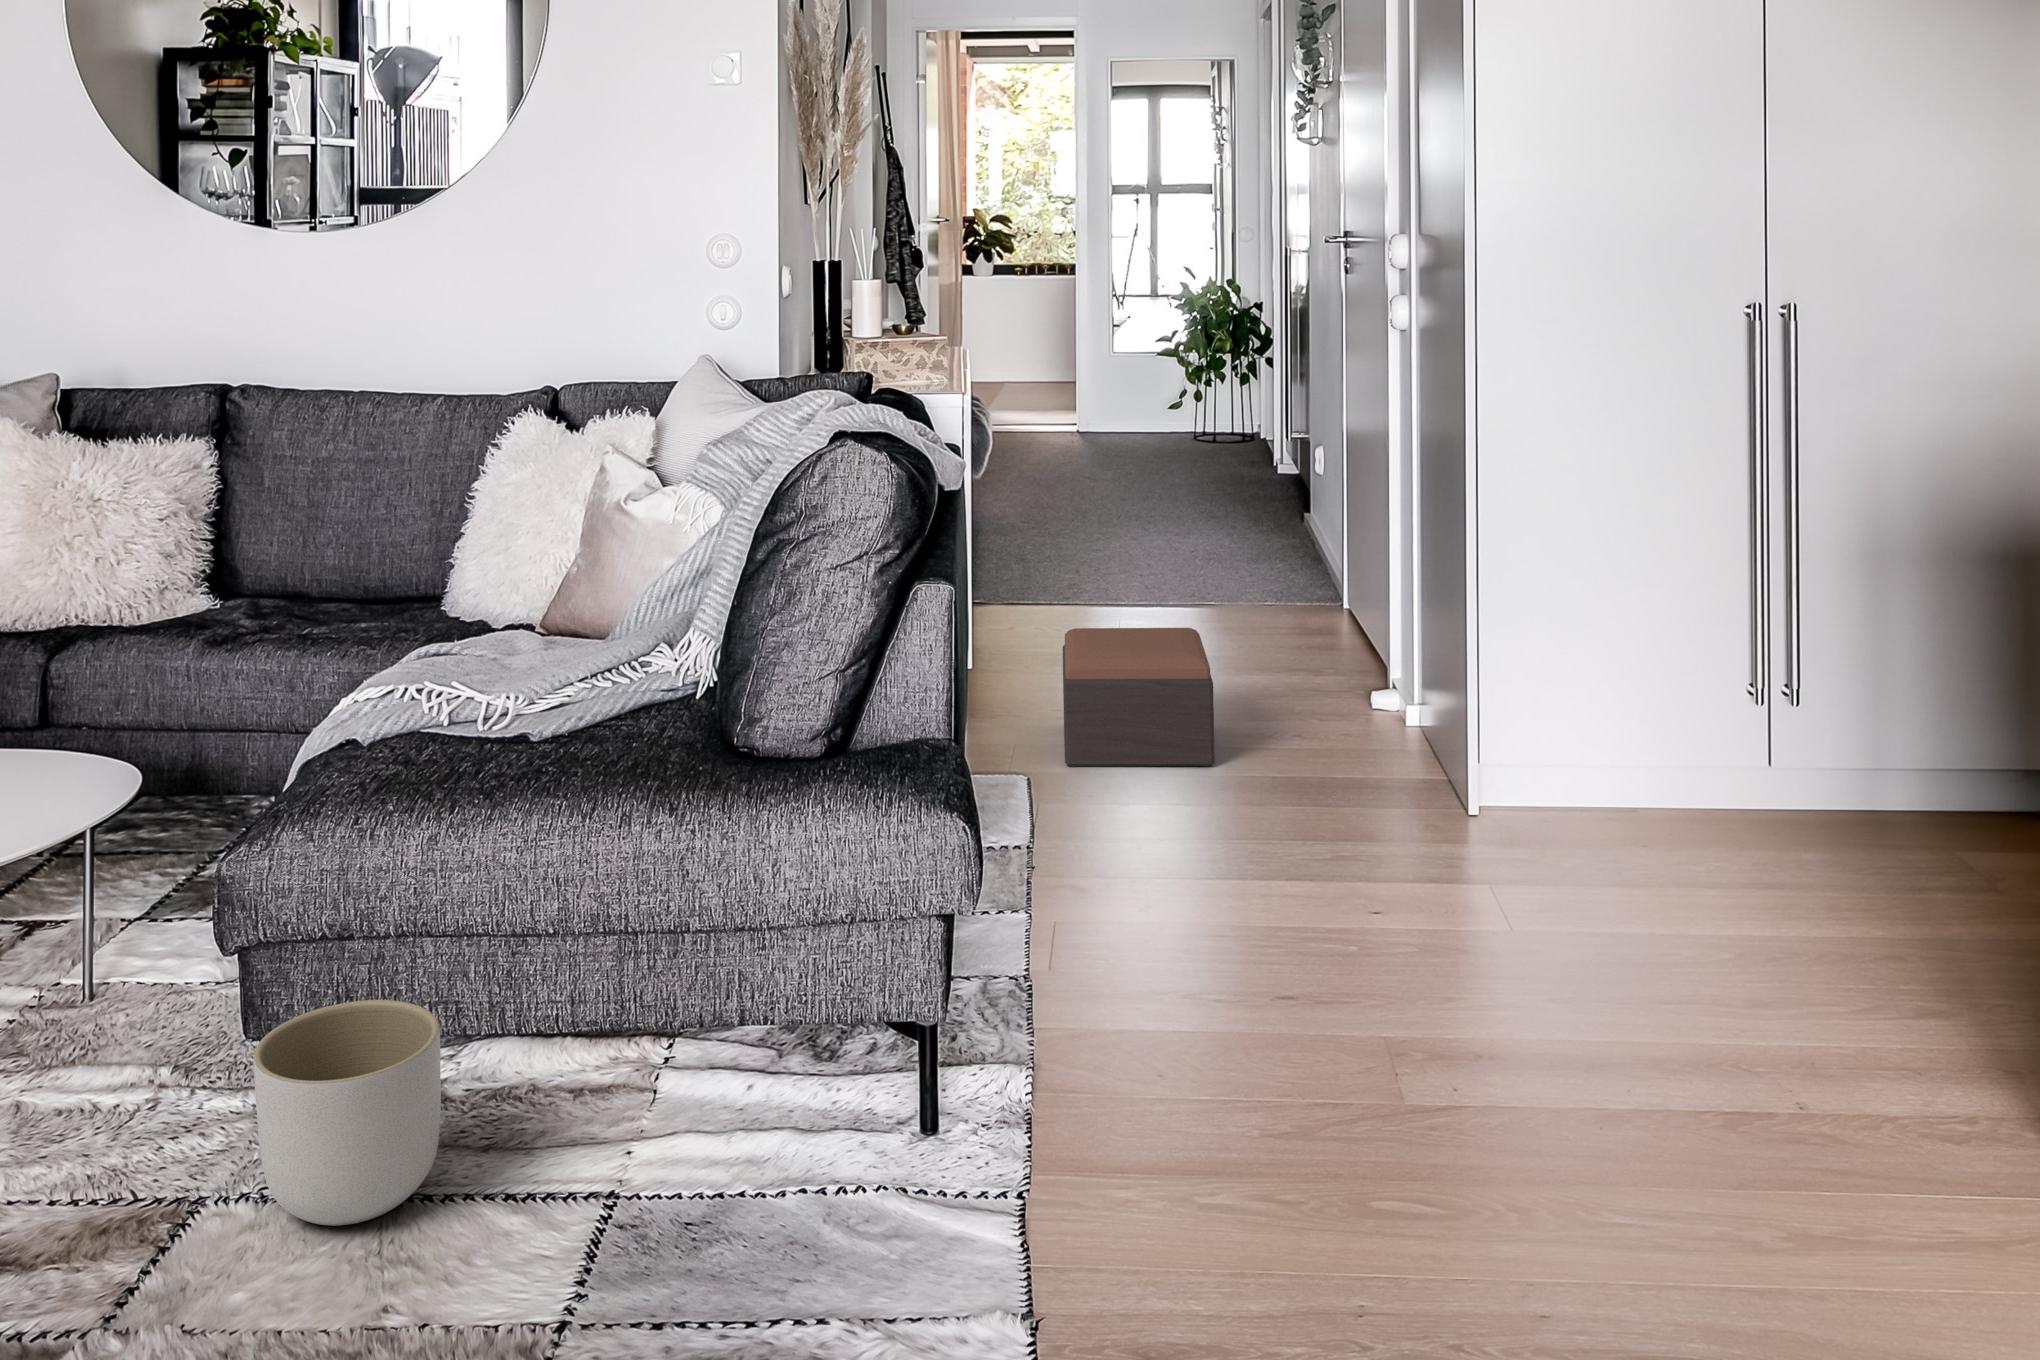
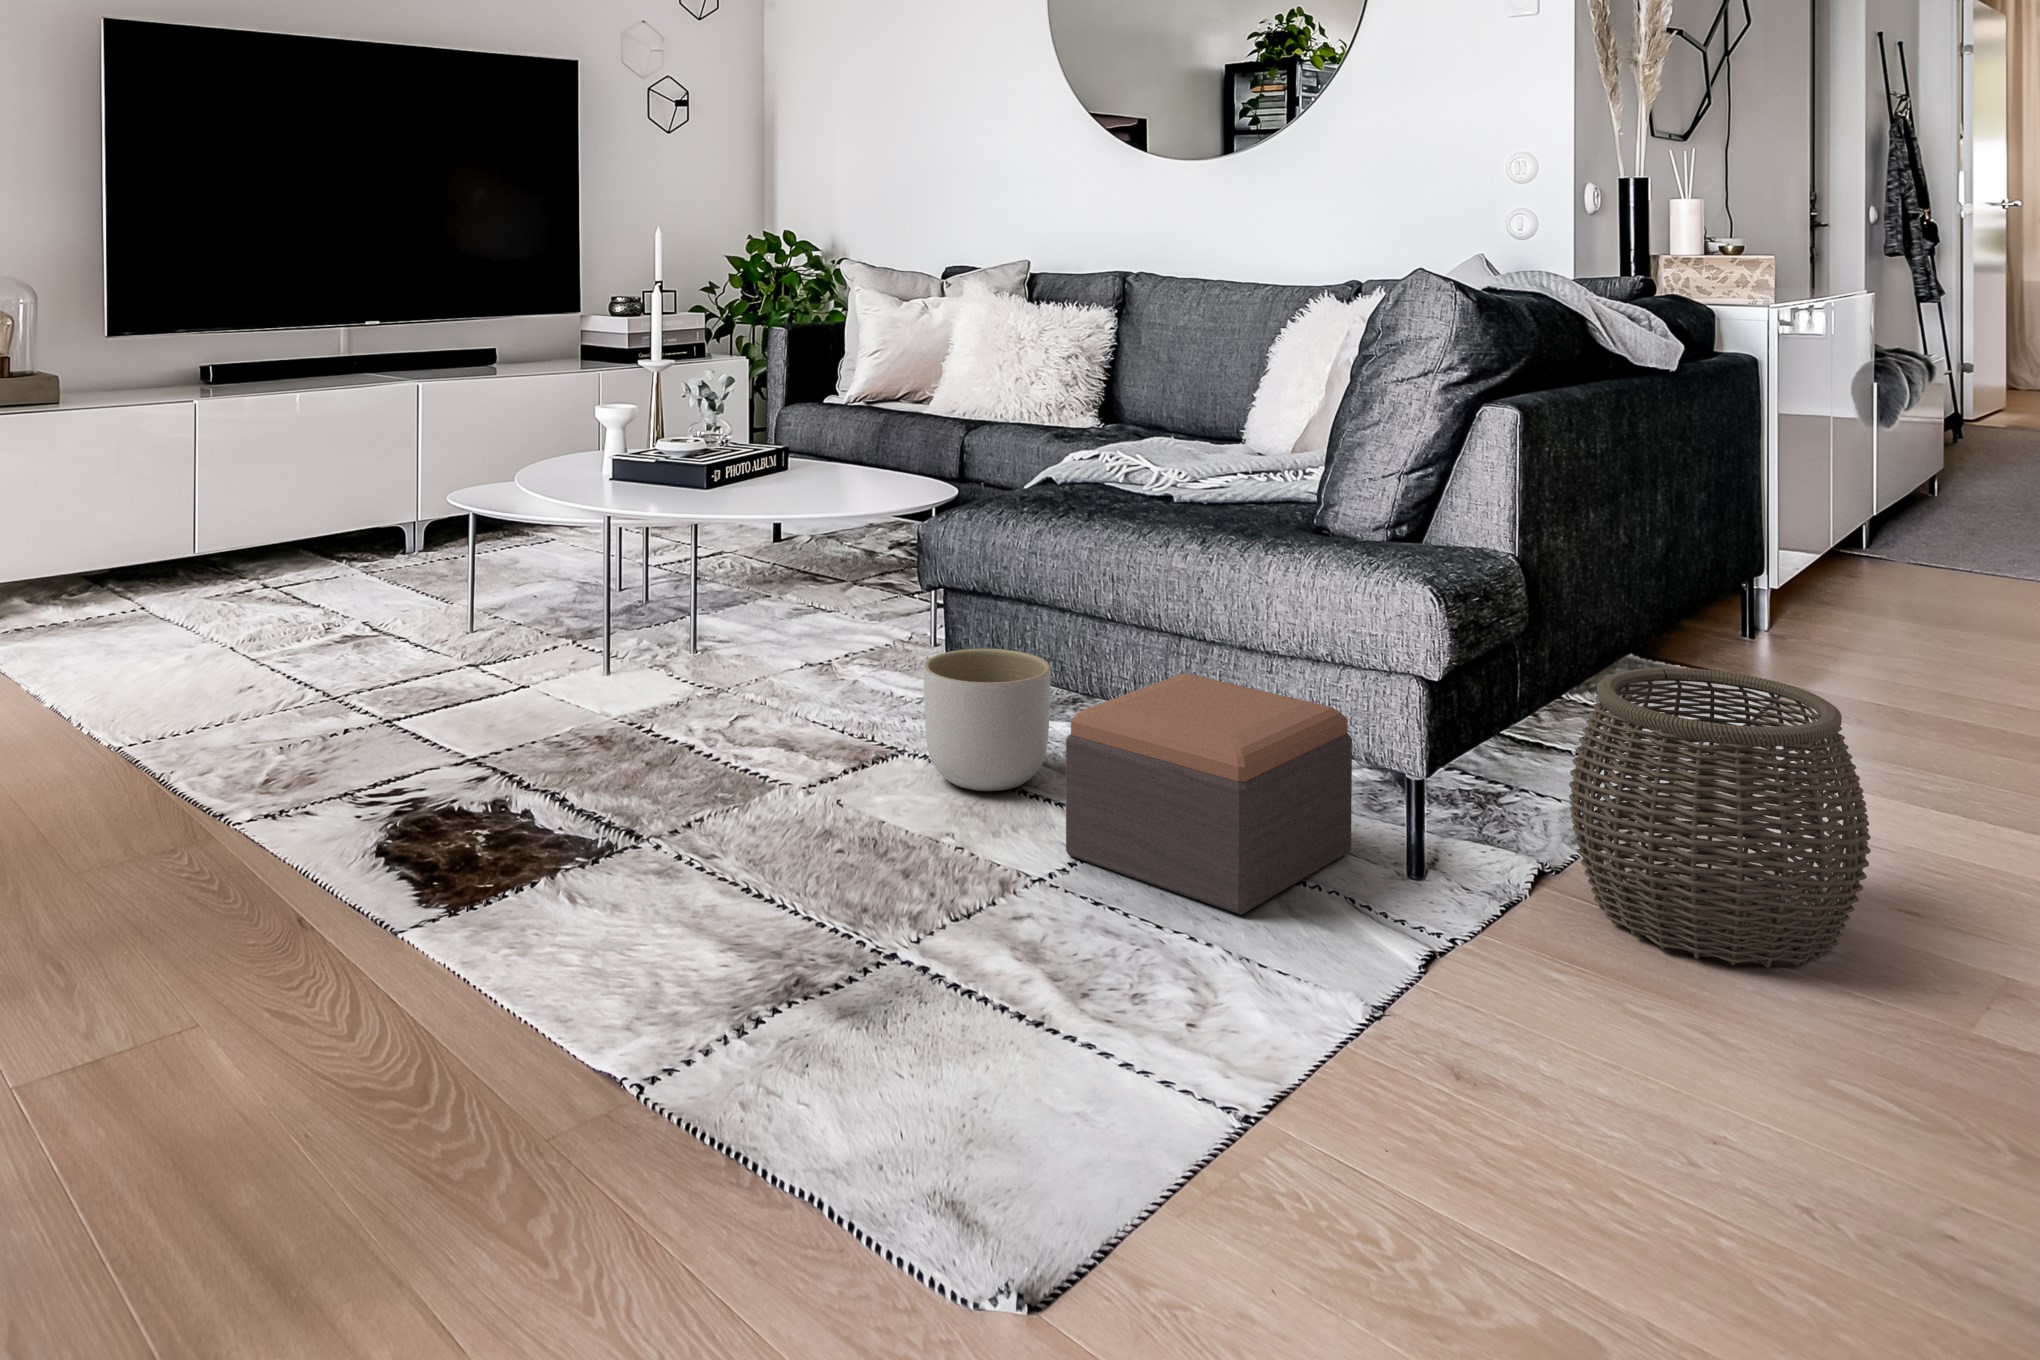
footstool: present [1063,628,1215,766] -> present [1066,674,1352,915]
woven basket: none [1078,832,1362,1154] -> present [1569,668,1871,968]

